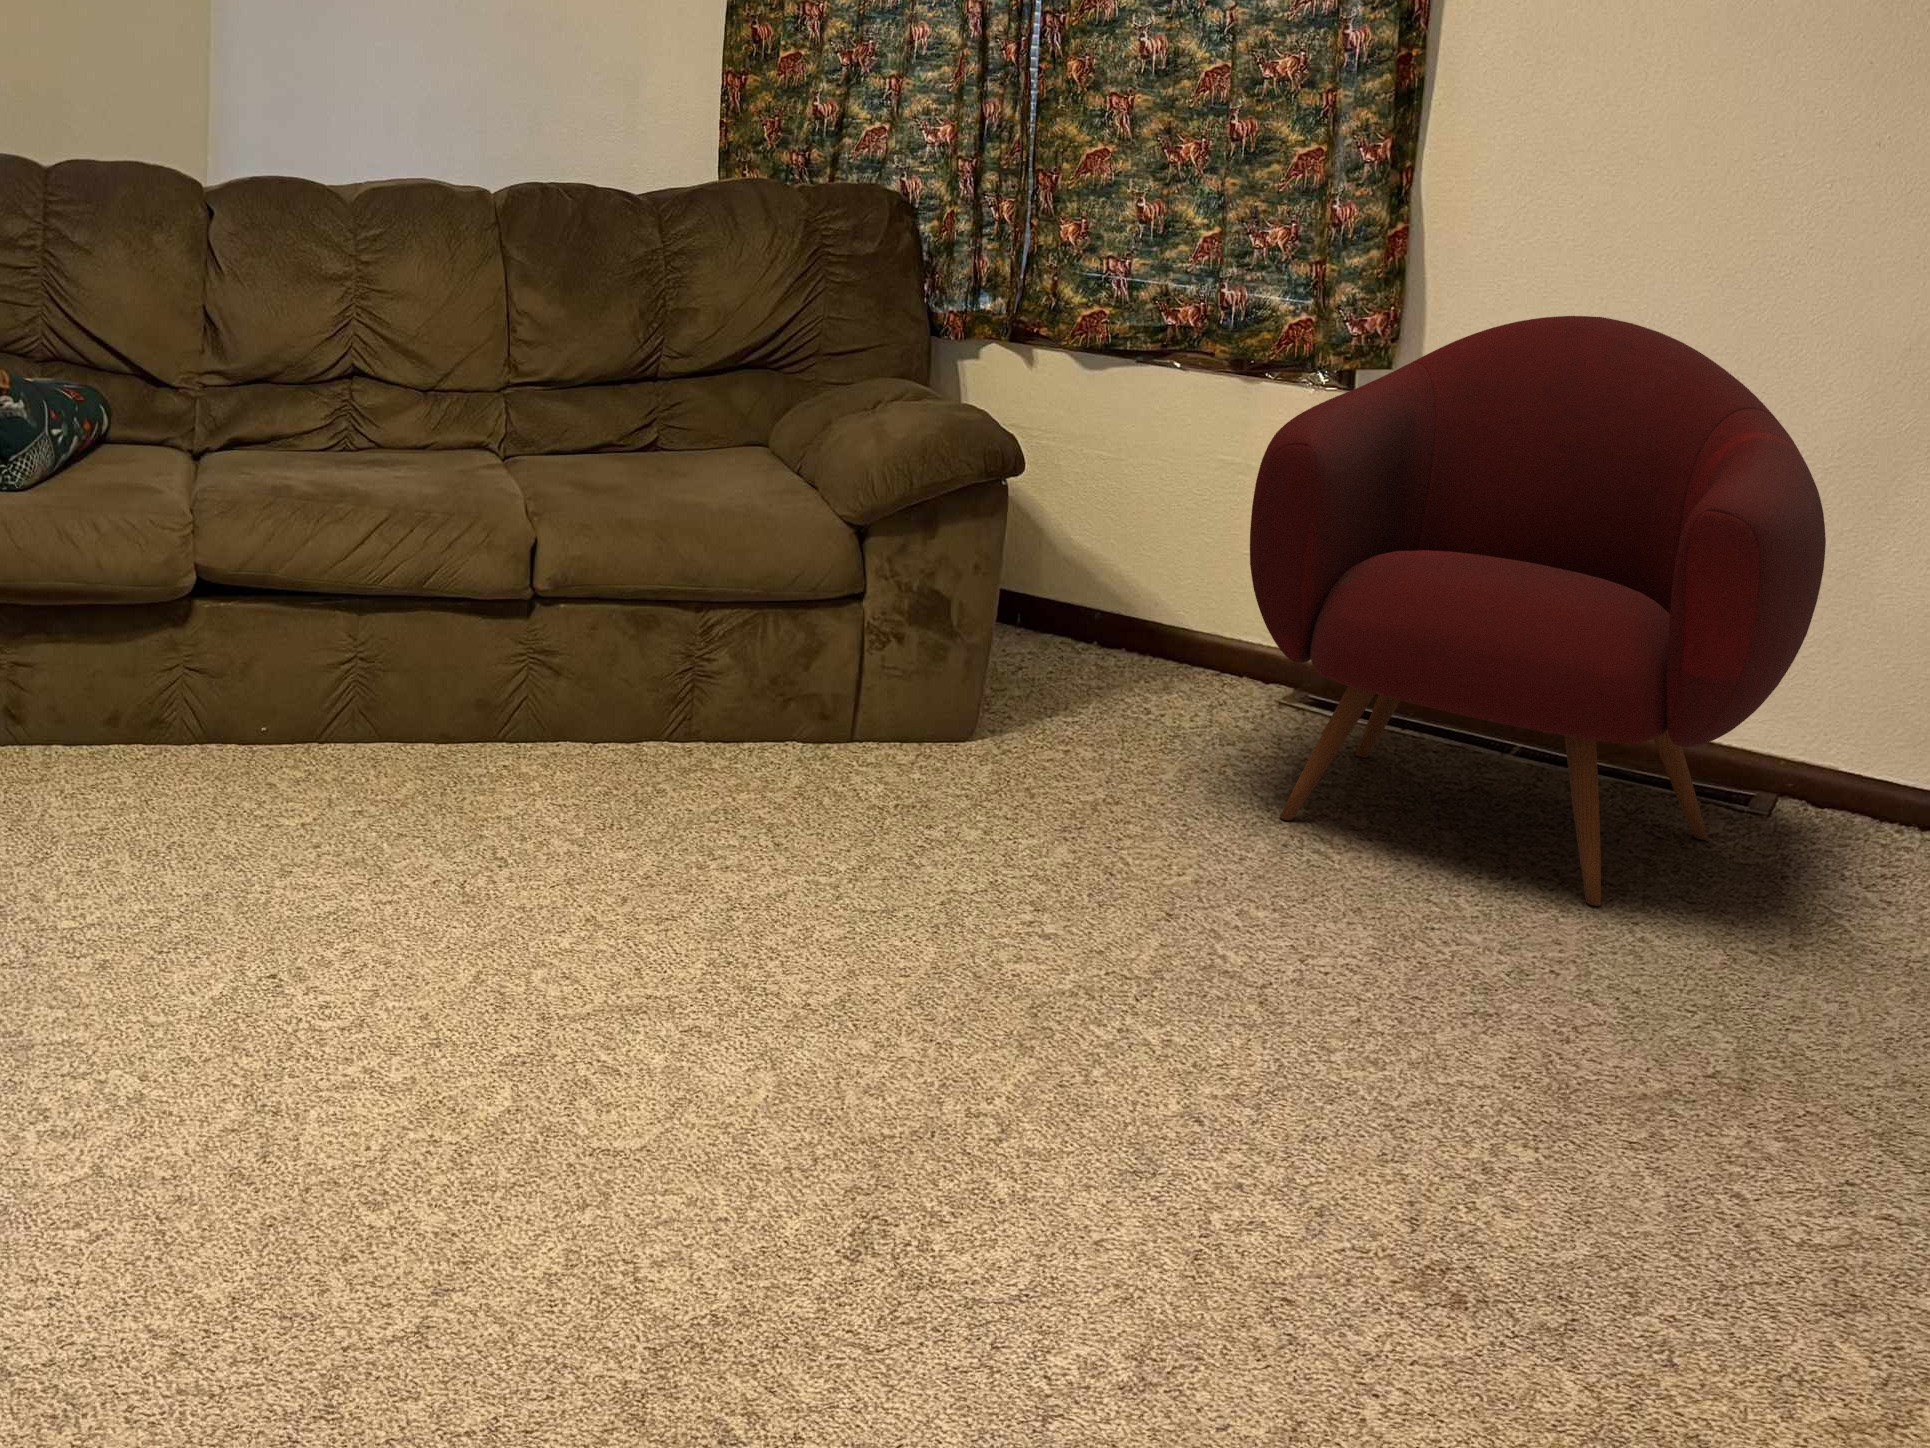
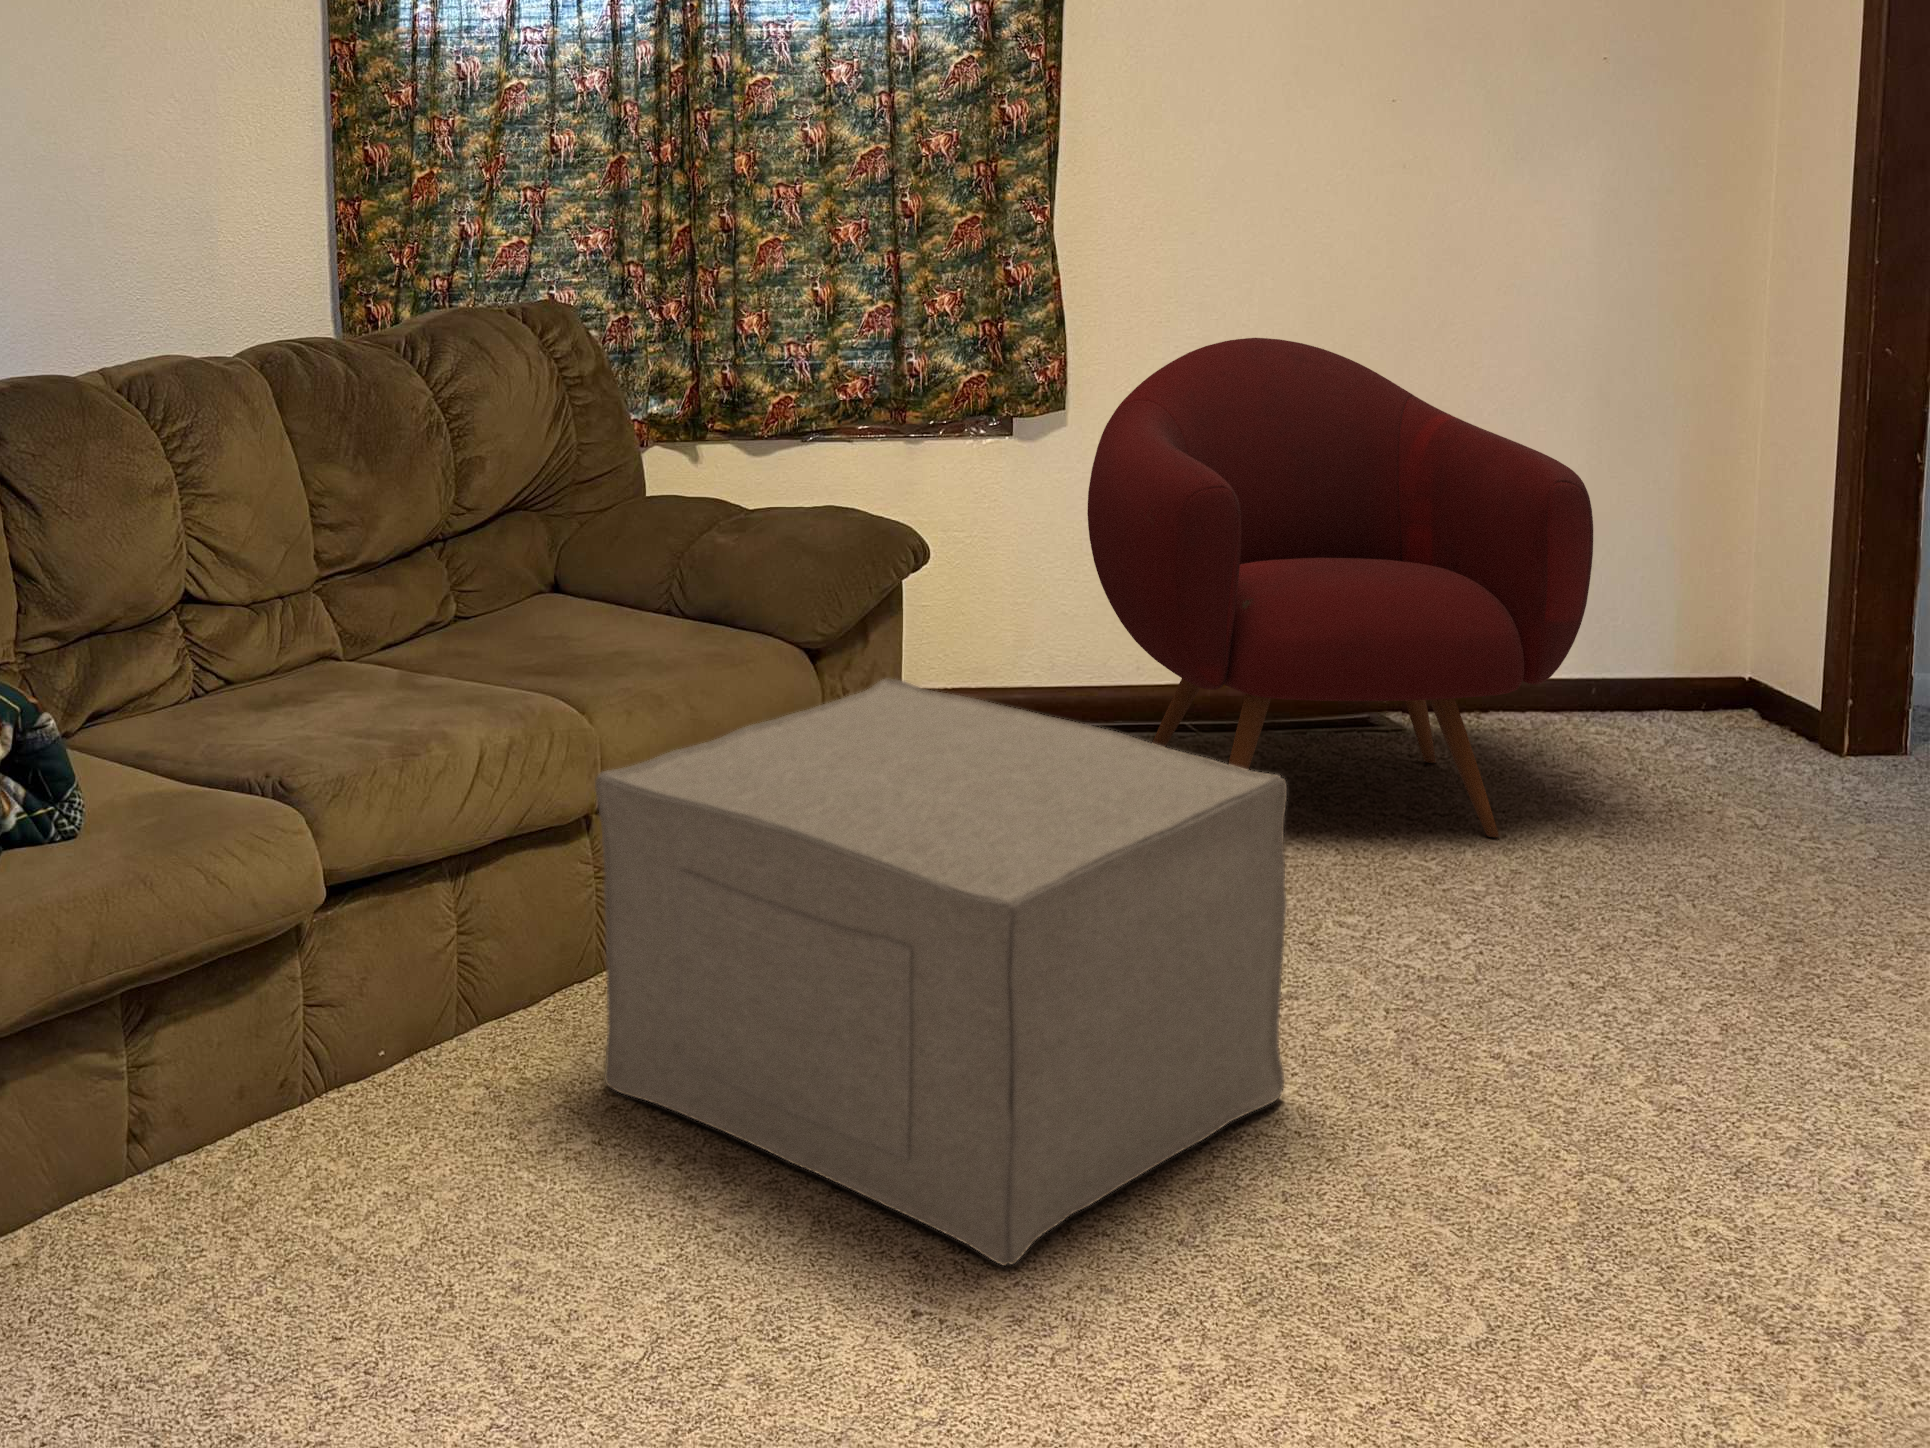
ottoman: none [368,533,867,970] -> present [595,679,1287,1265]

